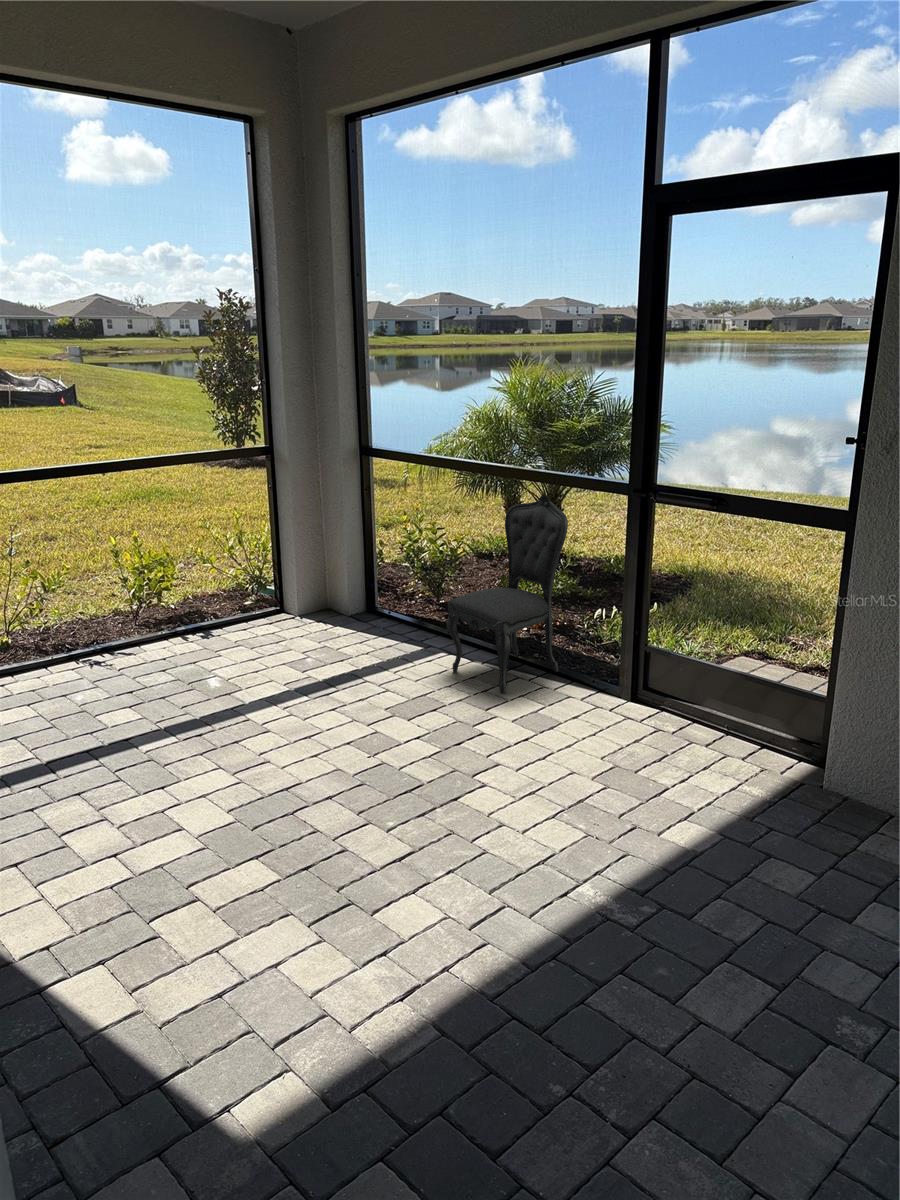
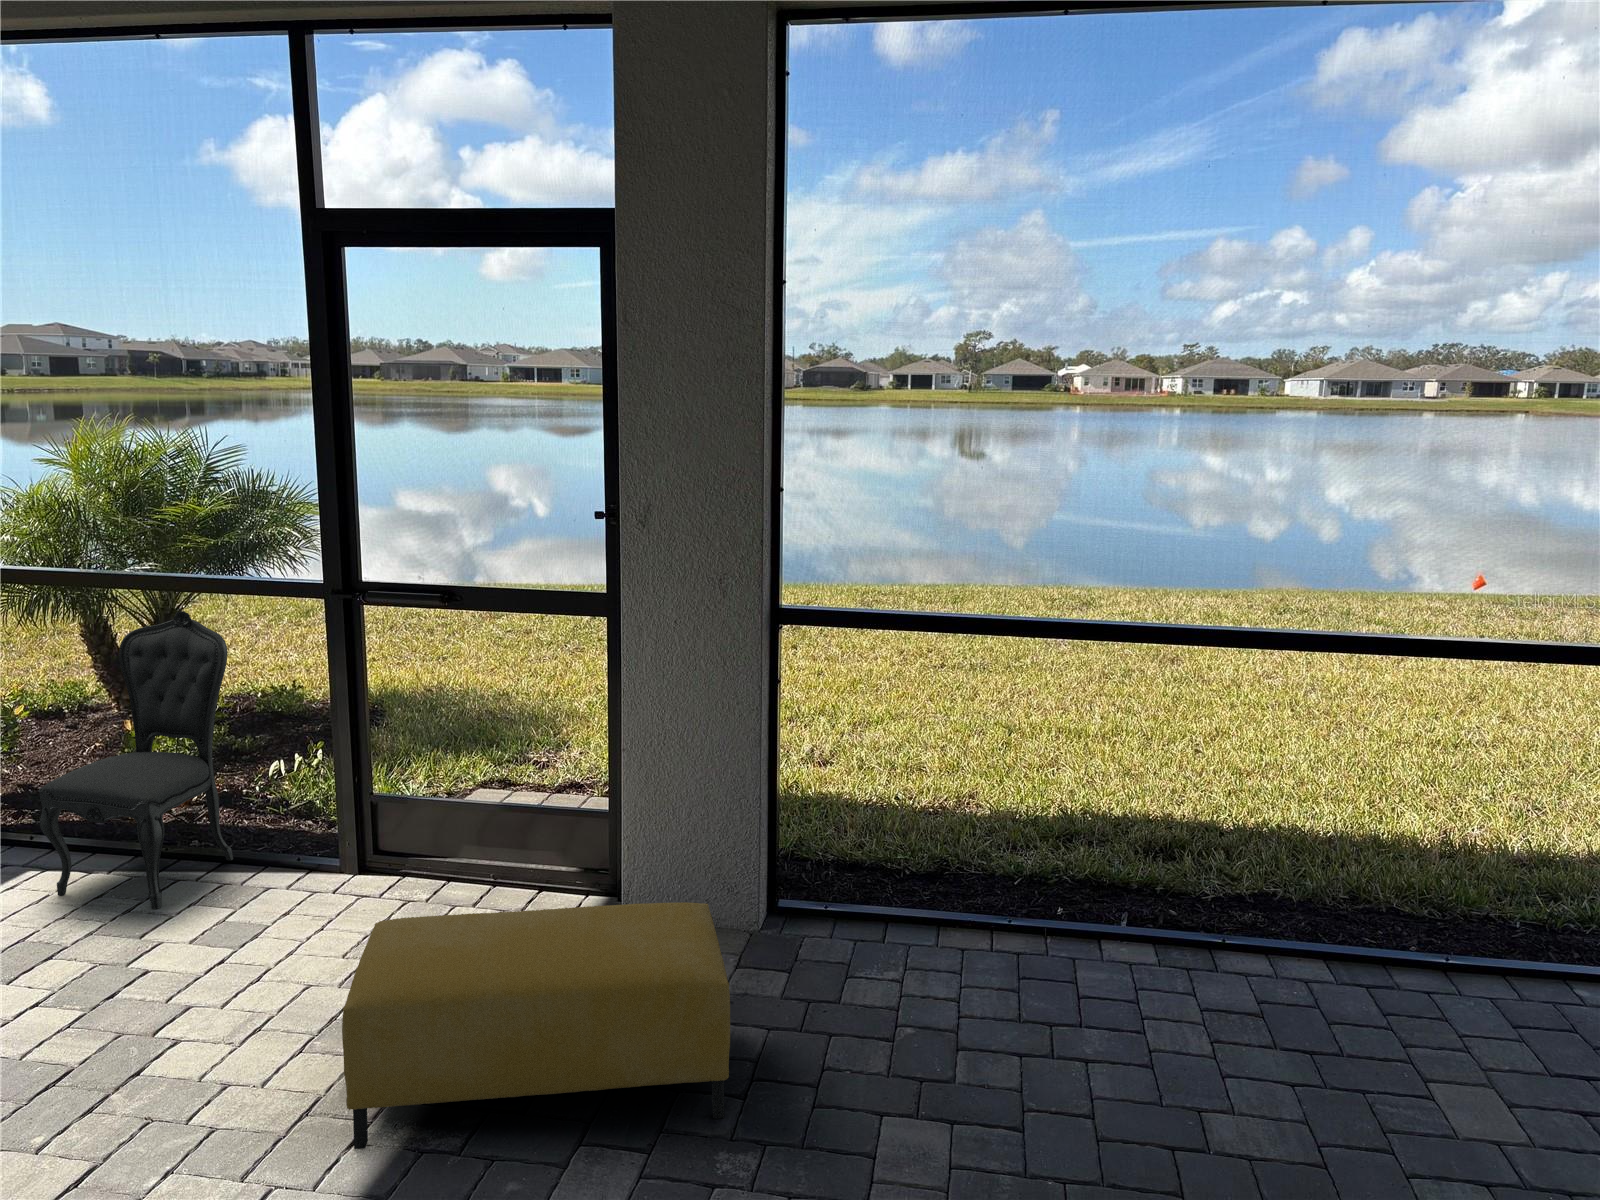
ottoman: none [561,742,887,987] -> present [342,902,730,1149]

